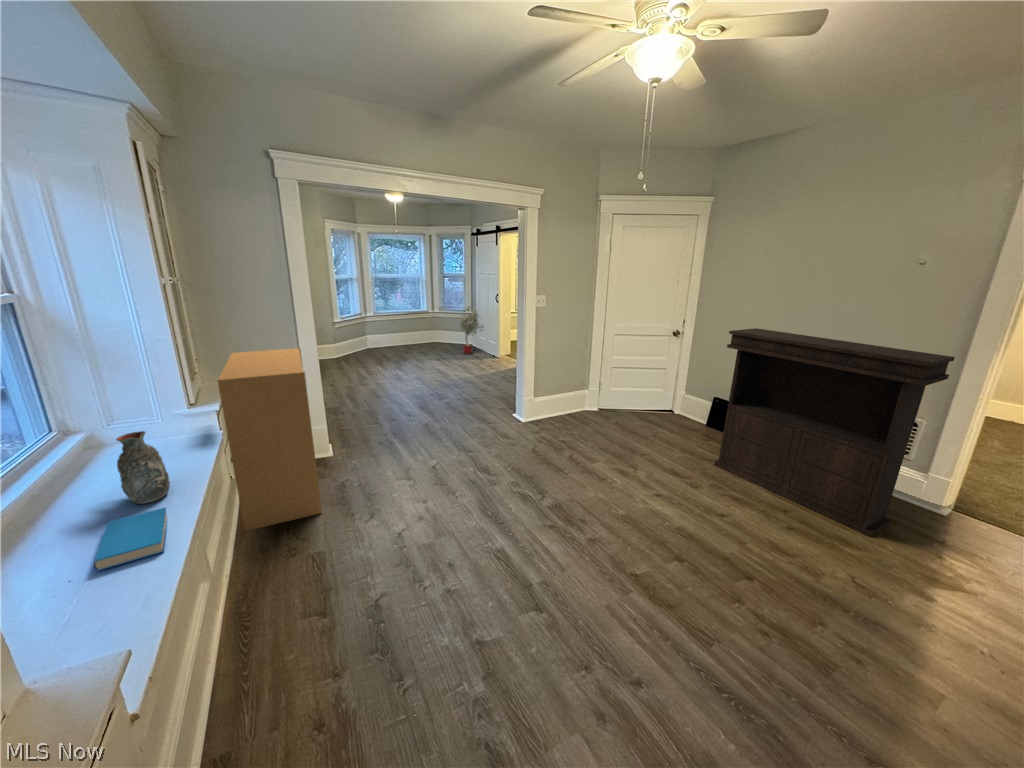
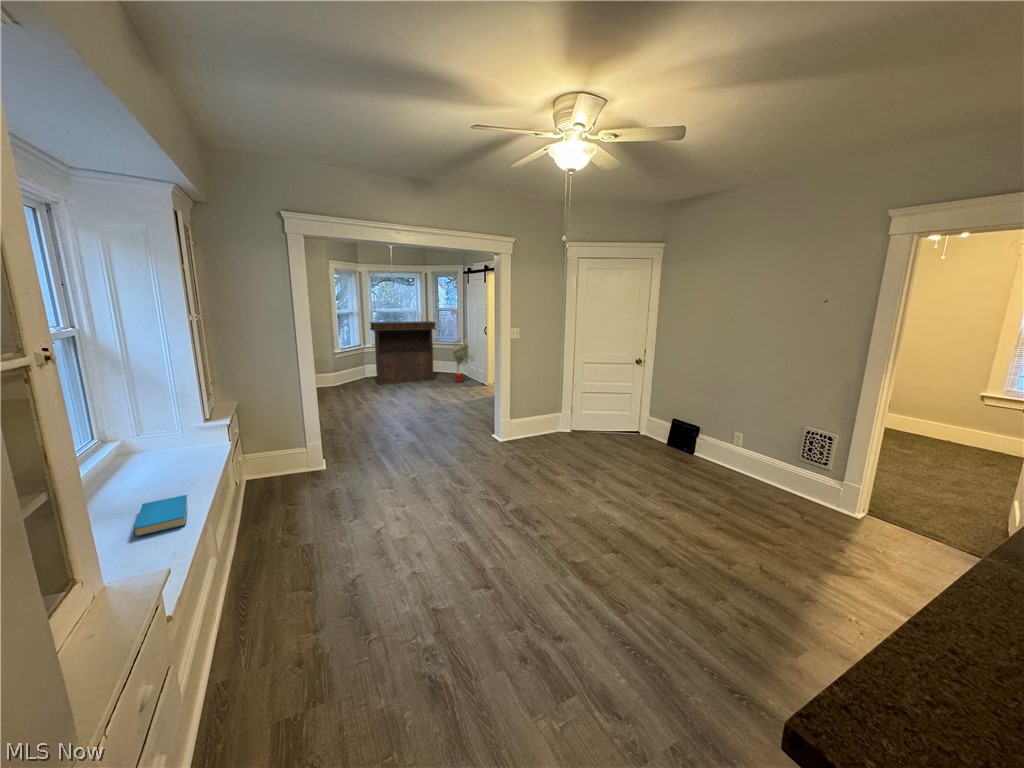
console table: present [714,328,955,537] -> present [370,321,436,384]
bookshelf: present [217,348,322,531] -> none [230,374,313,529]
decorative vase: present [116,431,170,504] -> none [151,435,190,493]

